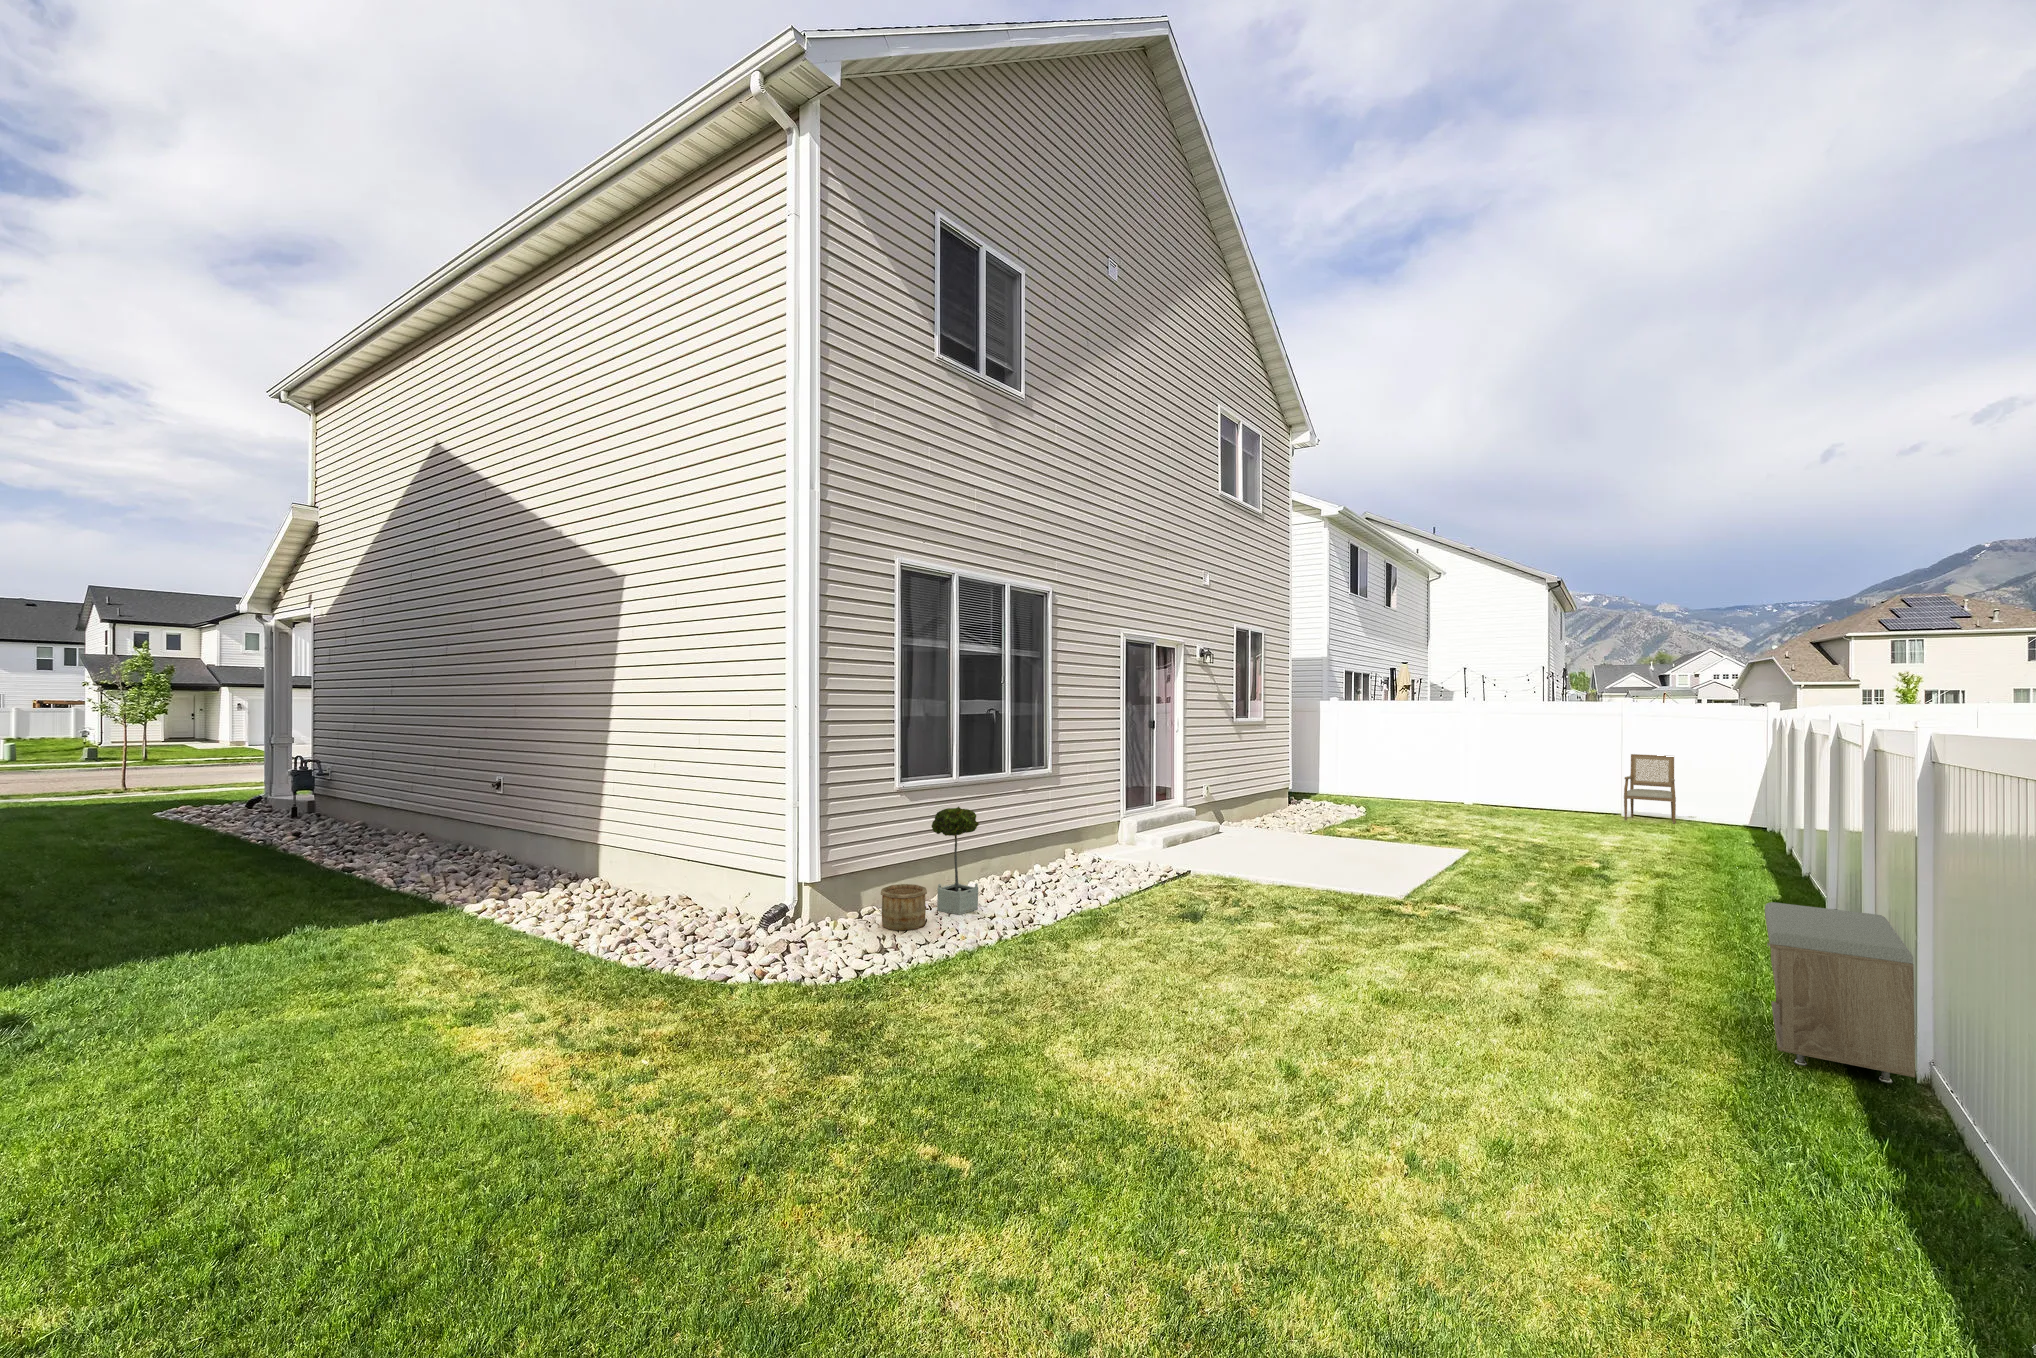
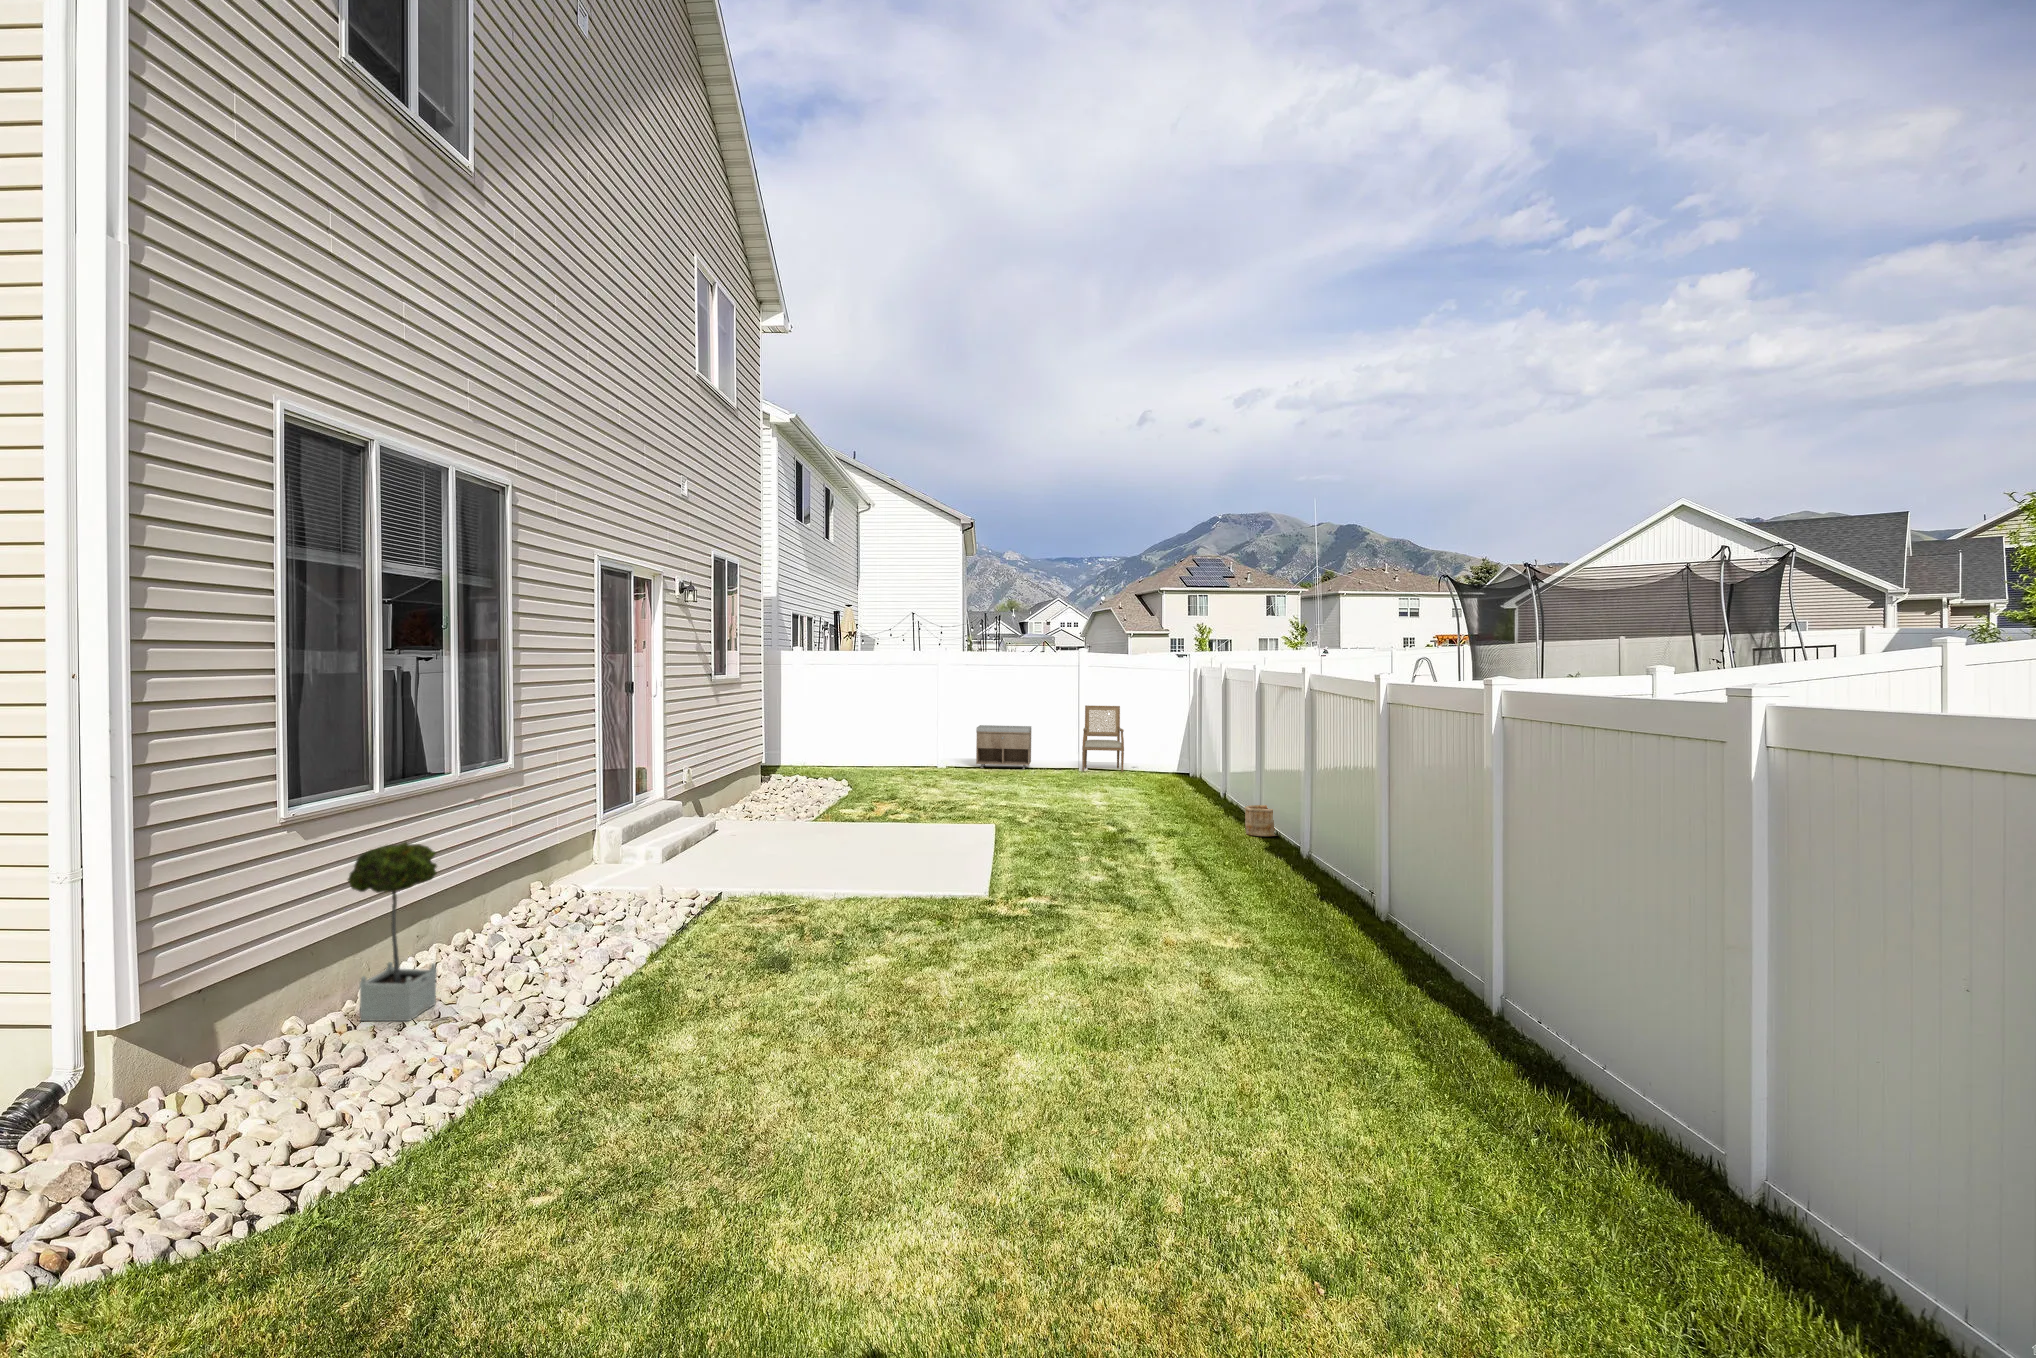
wooden bucket: present [881,884,927,930] -> present [1244,805,1276,836]
storage bench: present [1765,902,1915,1083] -> present [976,725,1031,769]

